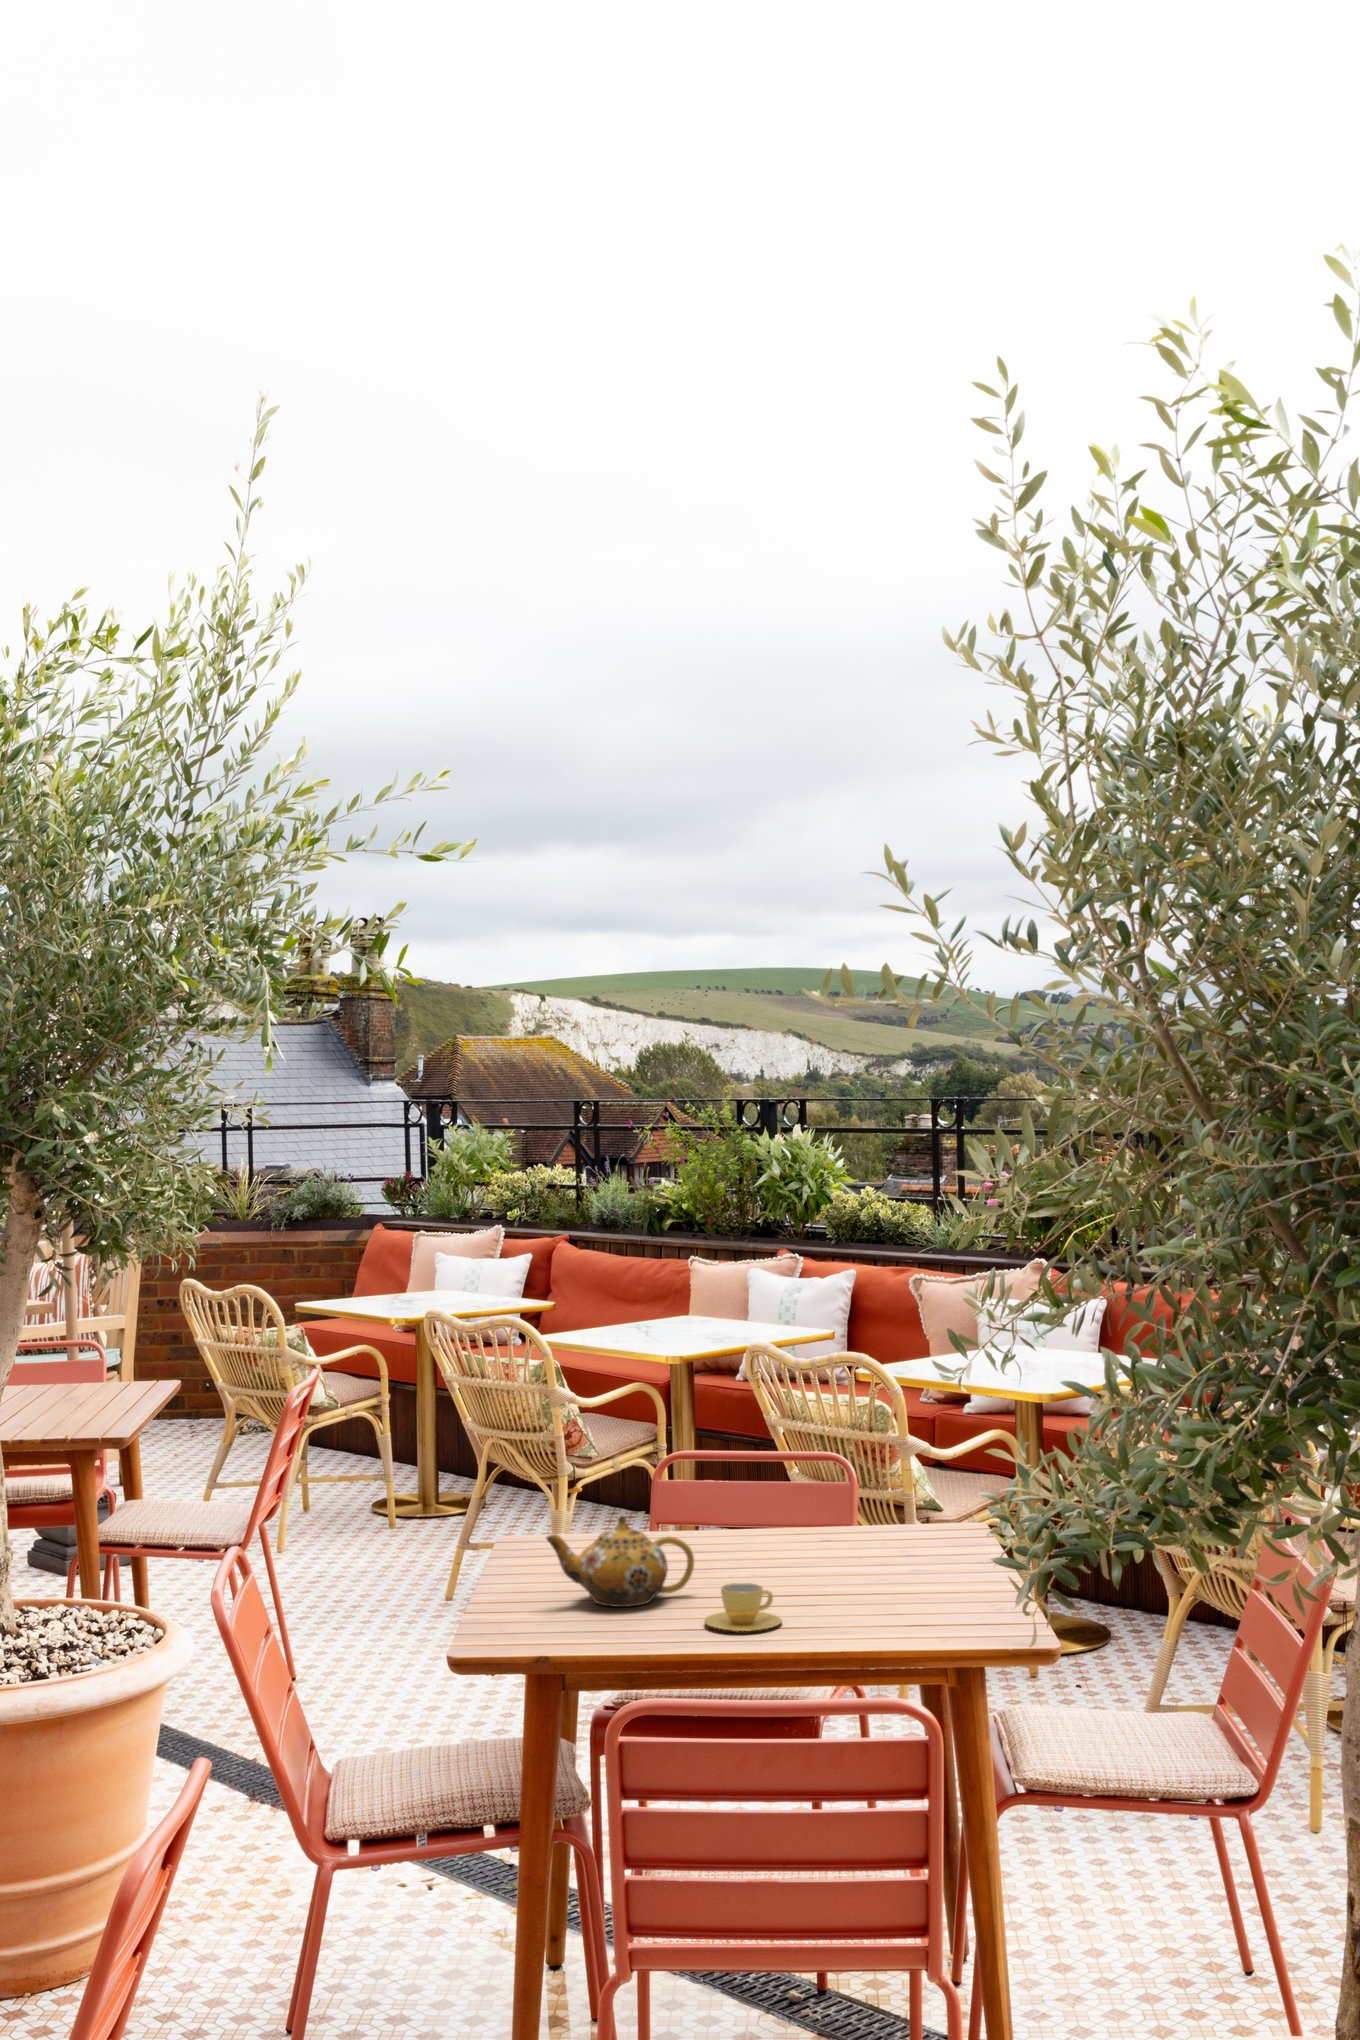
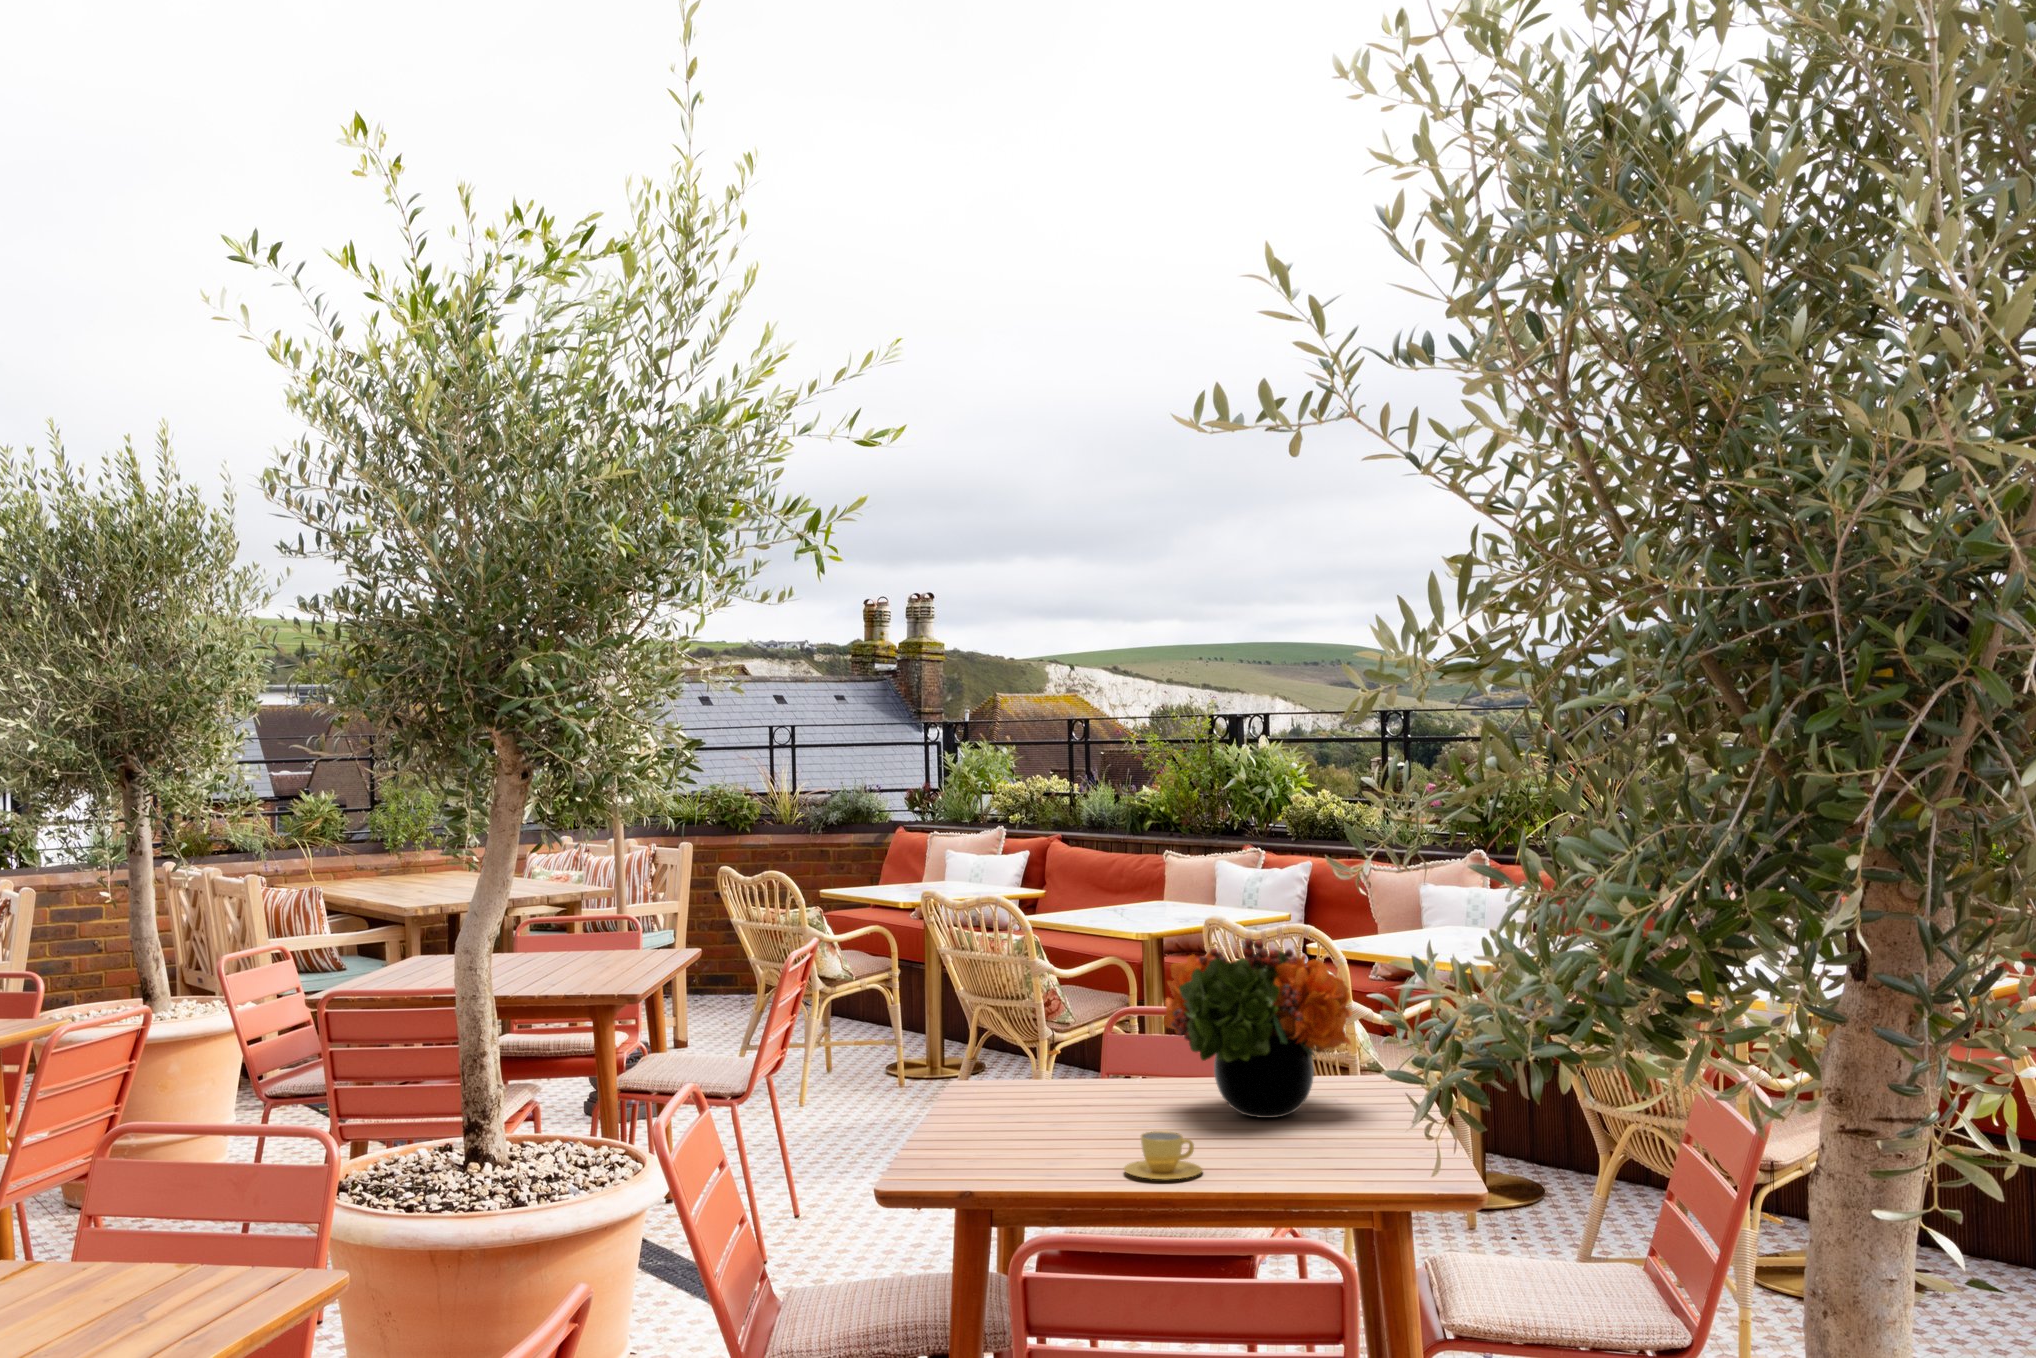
flower arrangement: none [728,1383,924,1565] -> present [1163,938,1352,1118]
teapot: present [546,1516,694,1607] -> none [972,1063,1120,1153]

